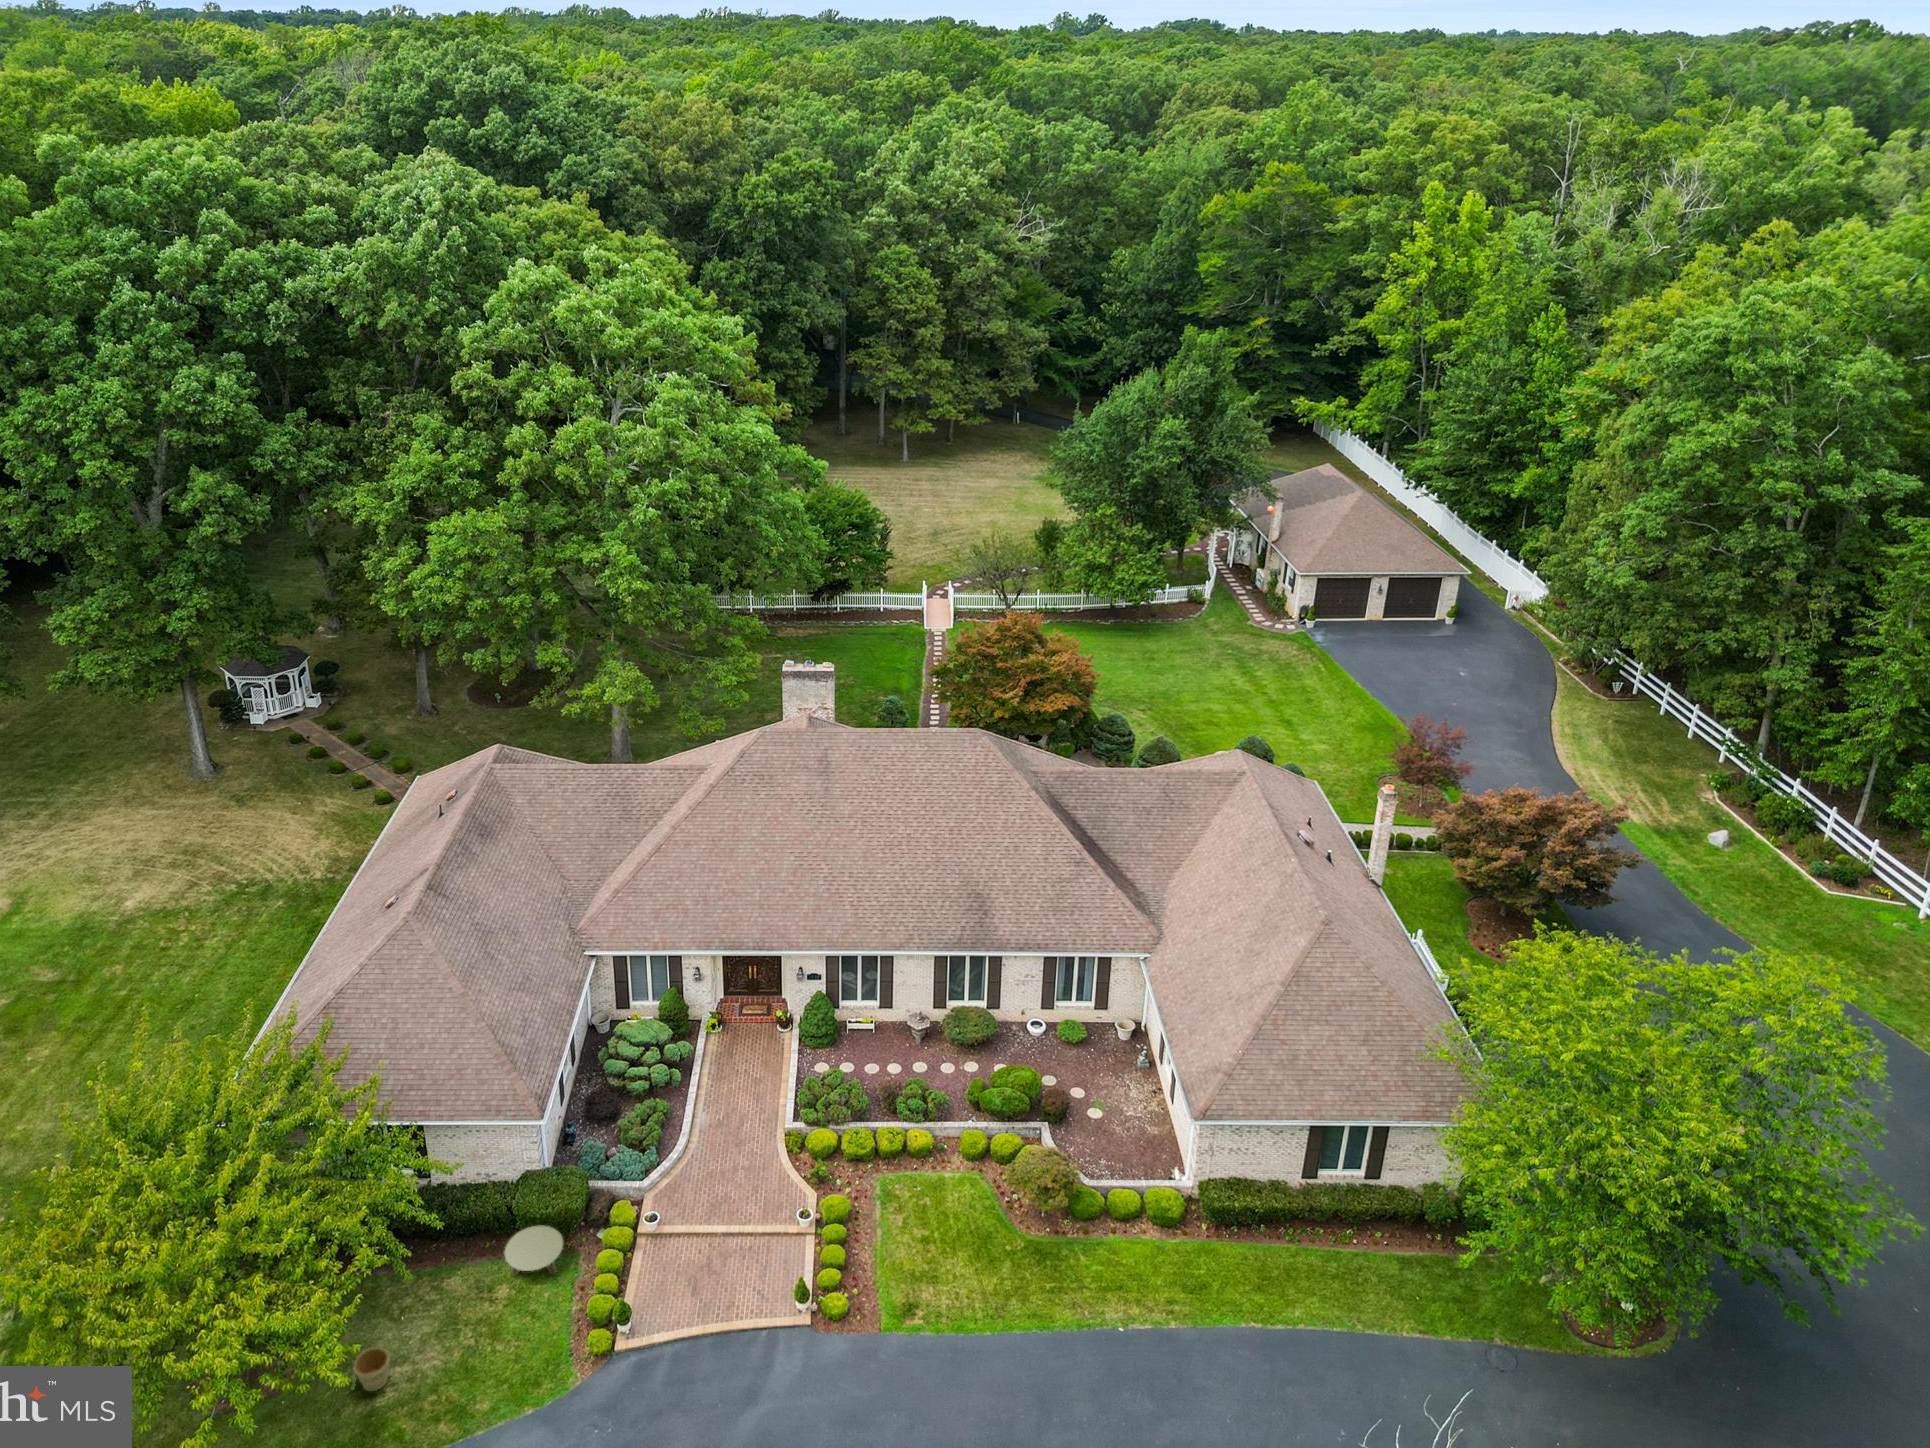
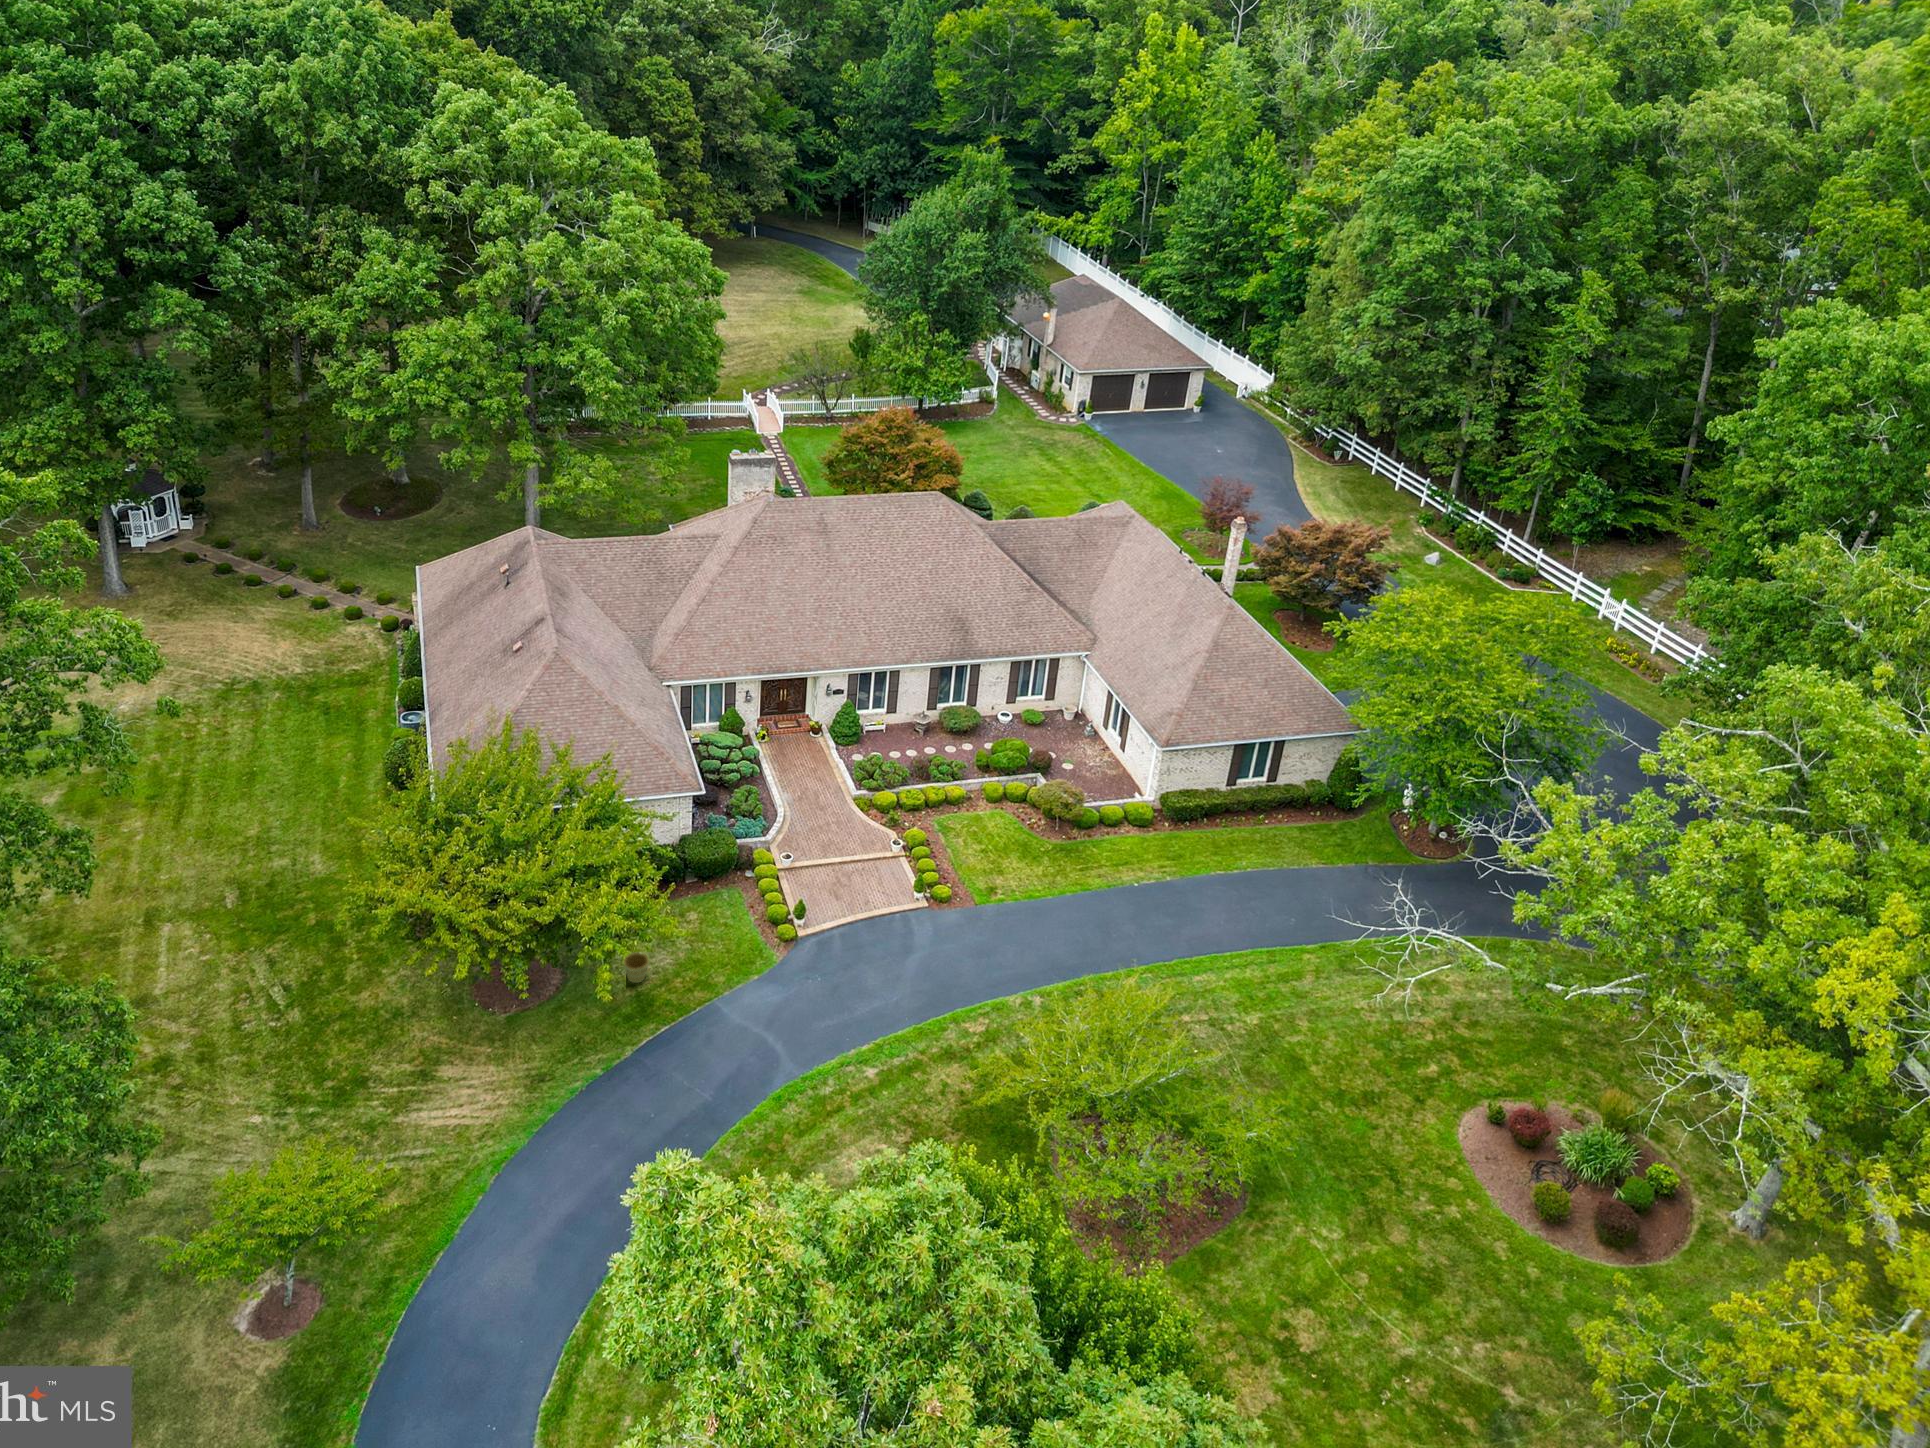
round table: present [505,1225,563,1277] -> none [691,871,735,907]

